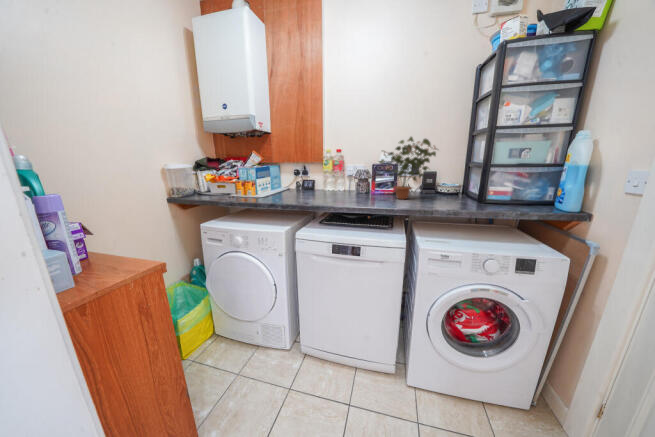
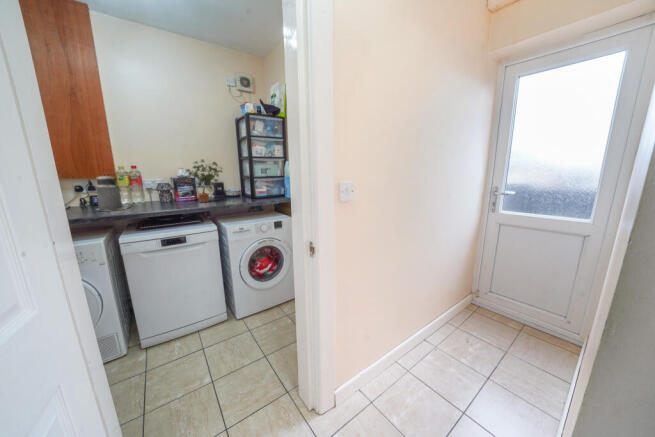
canister: none [297,157,324,198] -> present [96,176,128,211]

